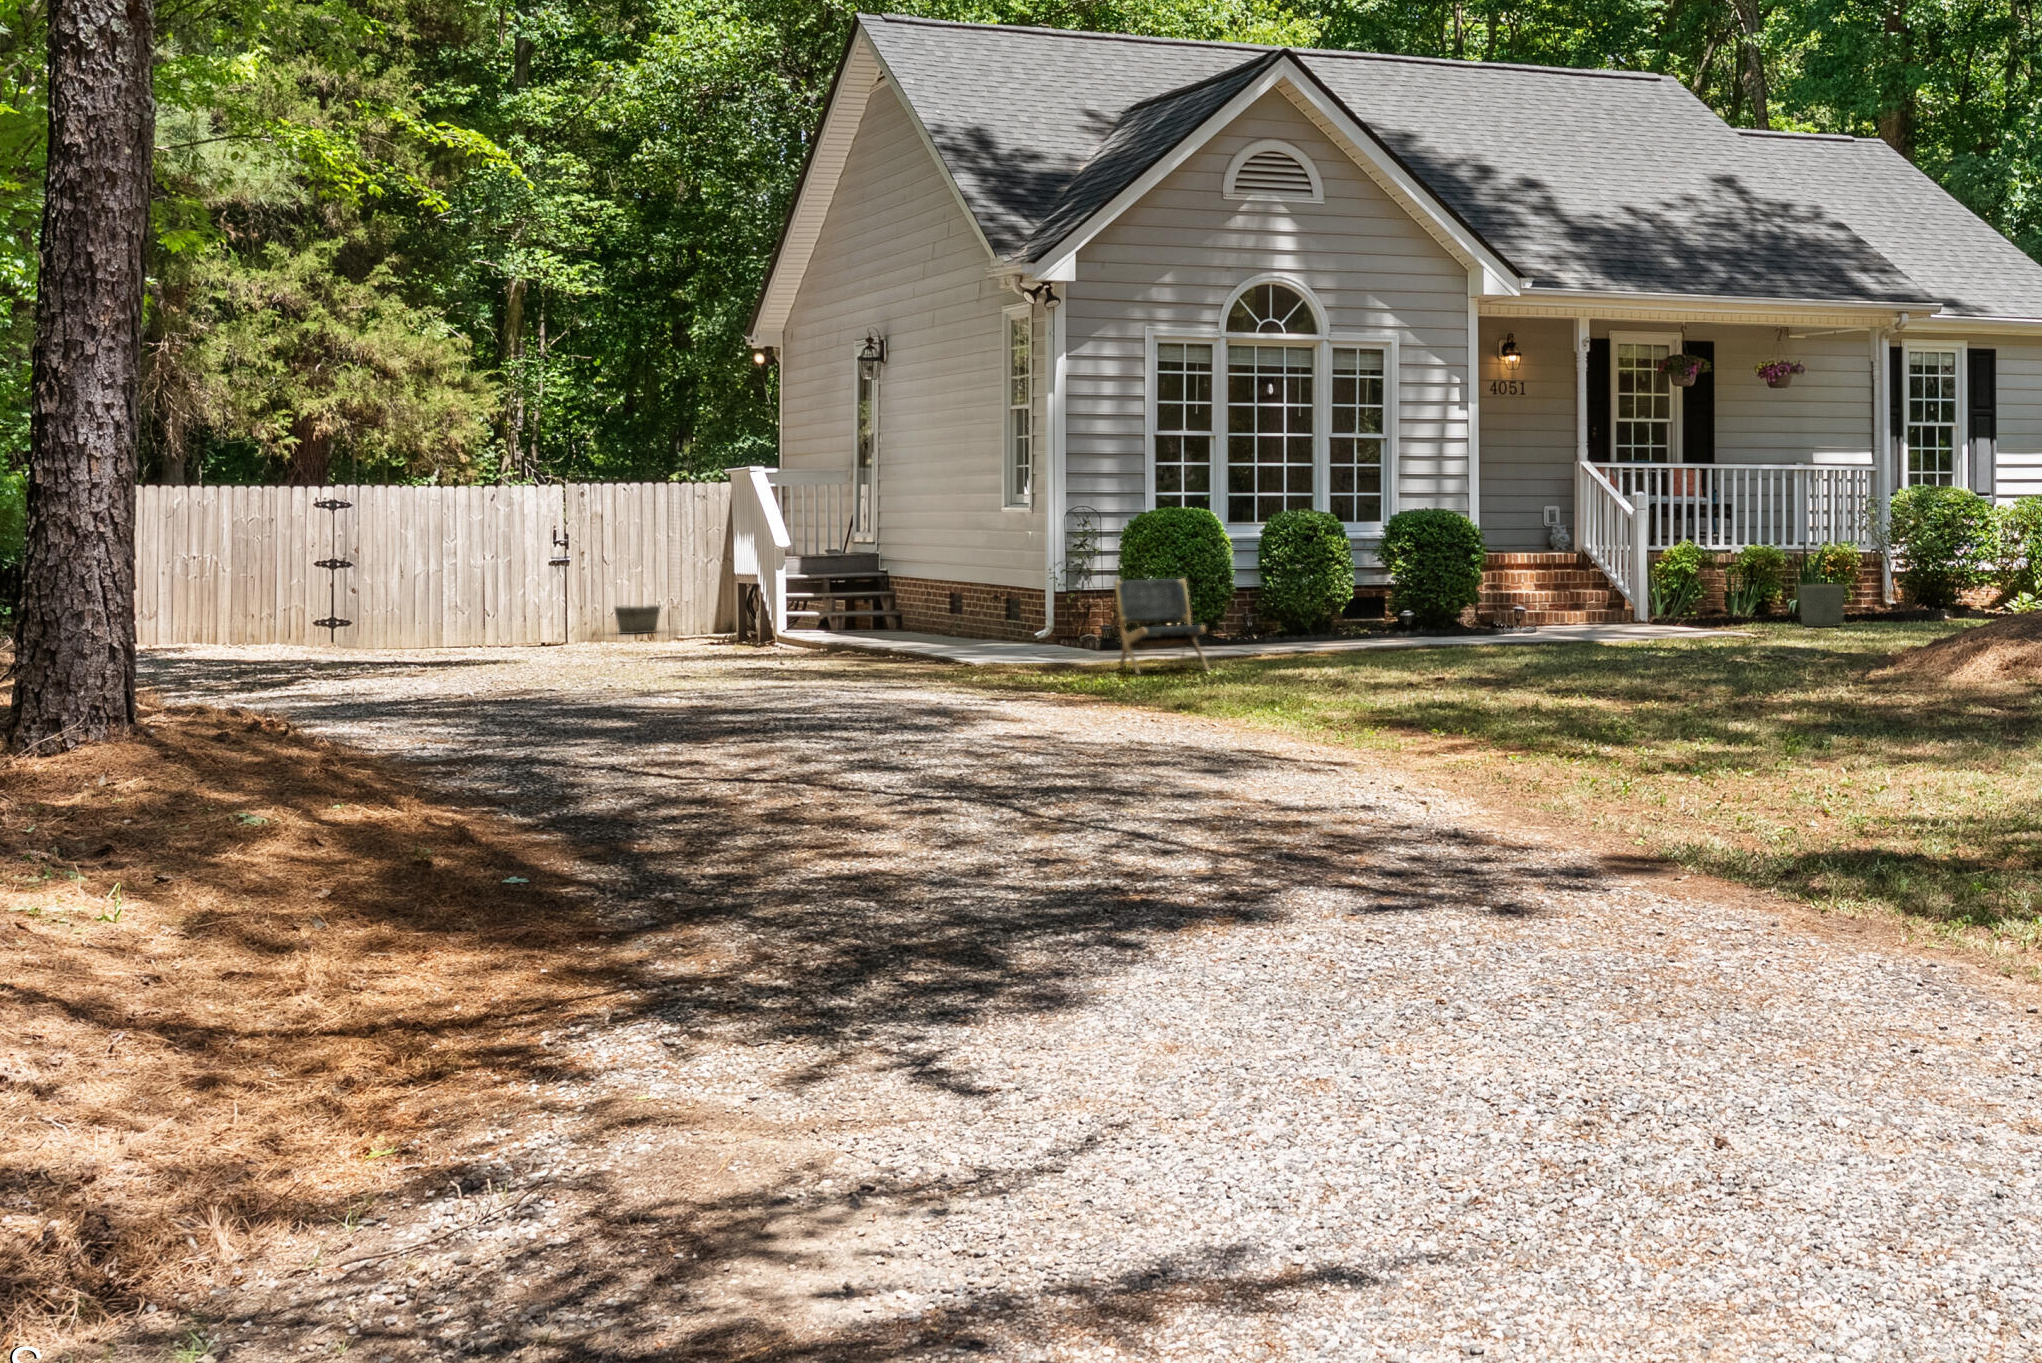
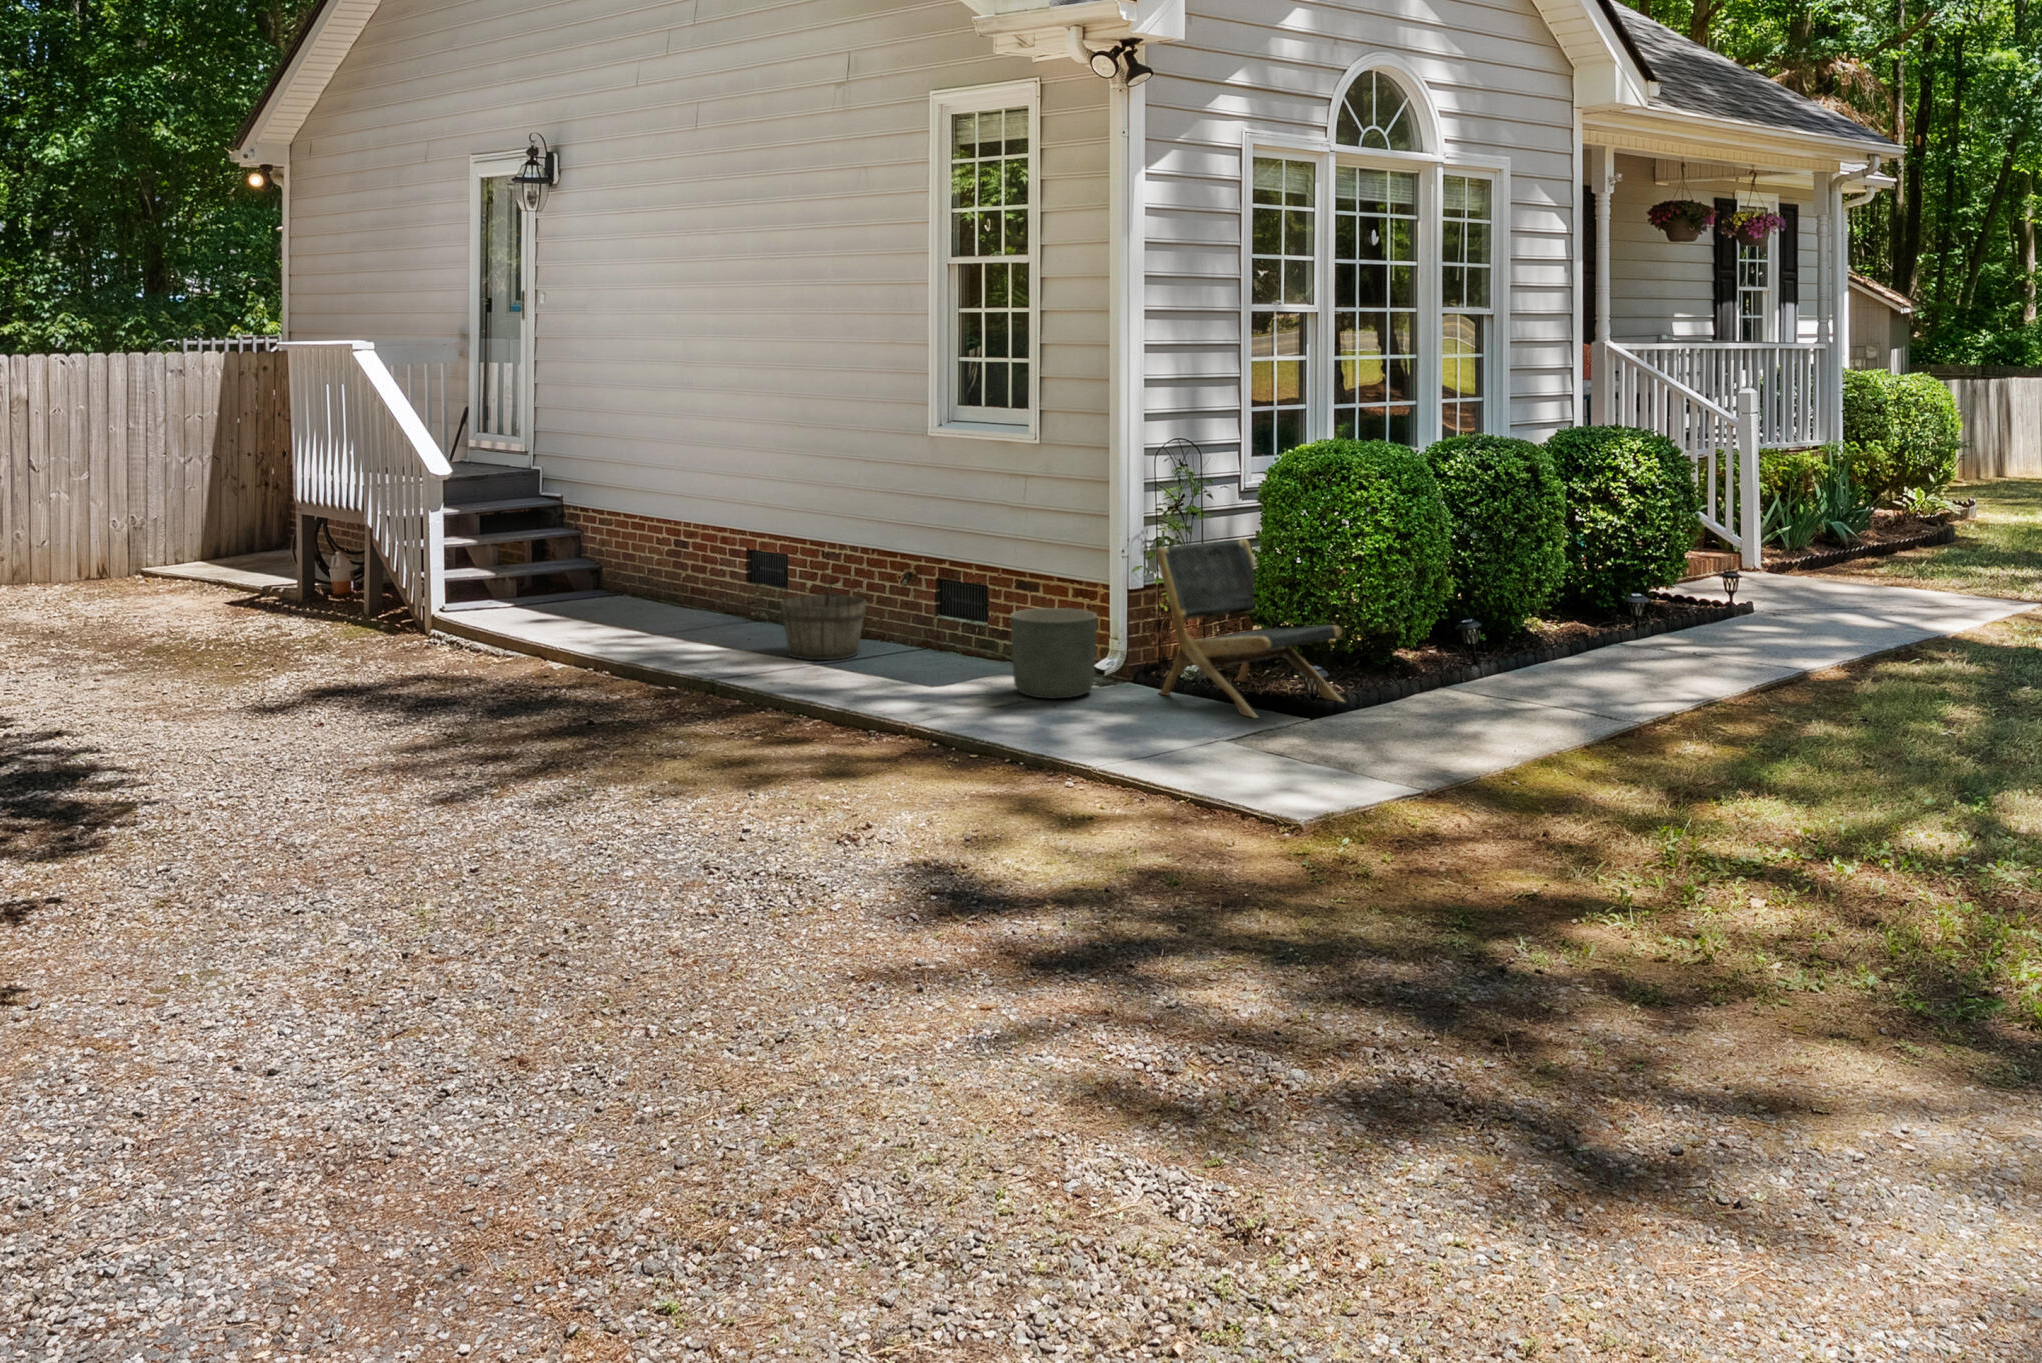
planter: present [1799,585,1844,627] -> present [1011,608,1097,699]
wooden bucket: present [615,605,660,634] -> present [780,582,866,660]

